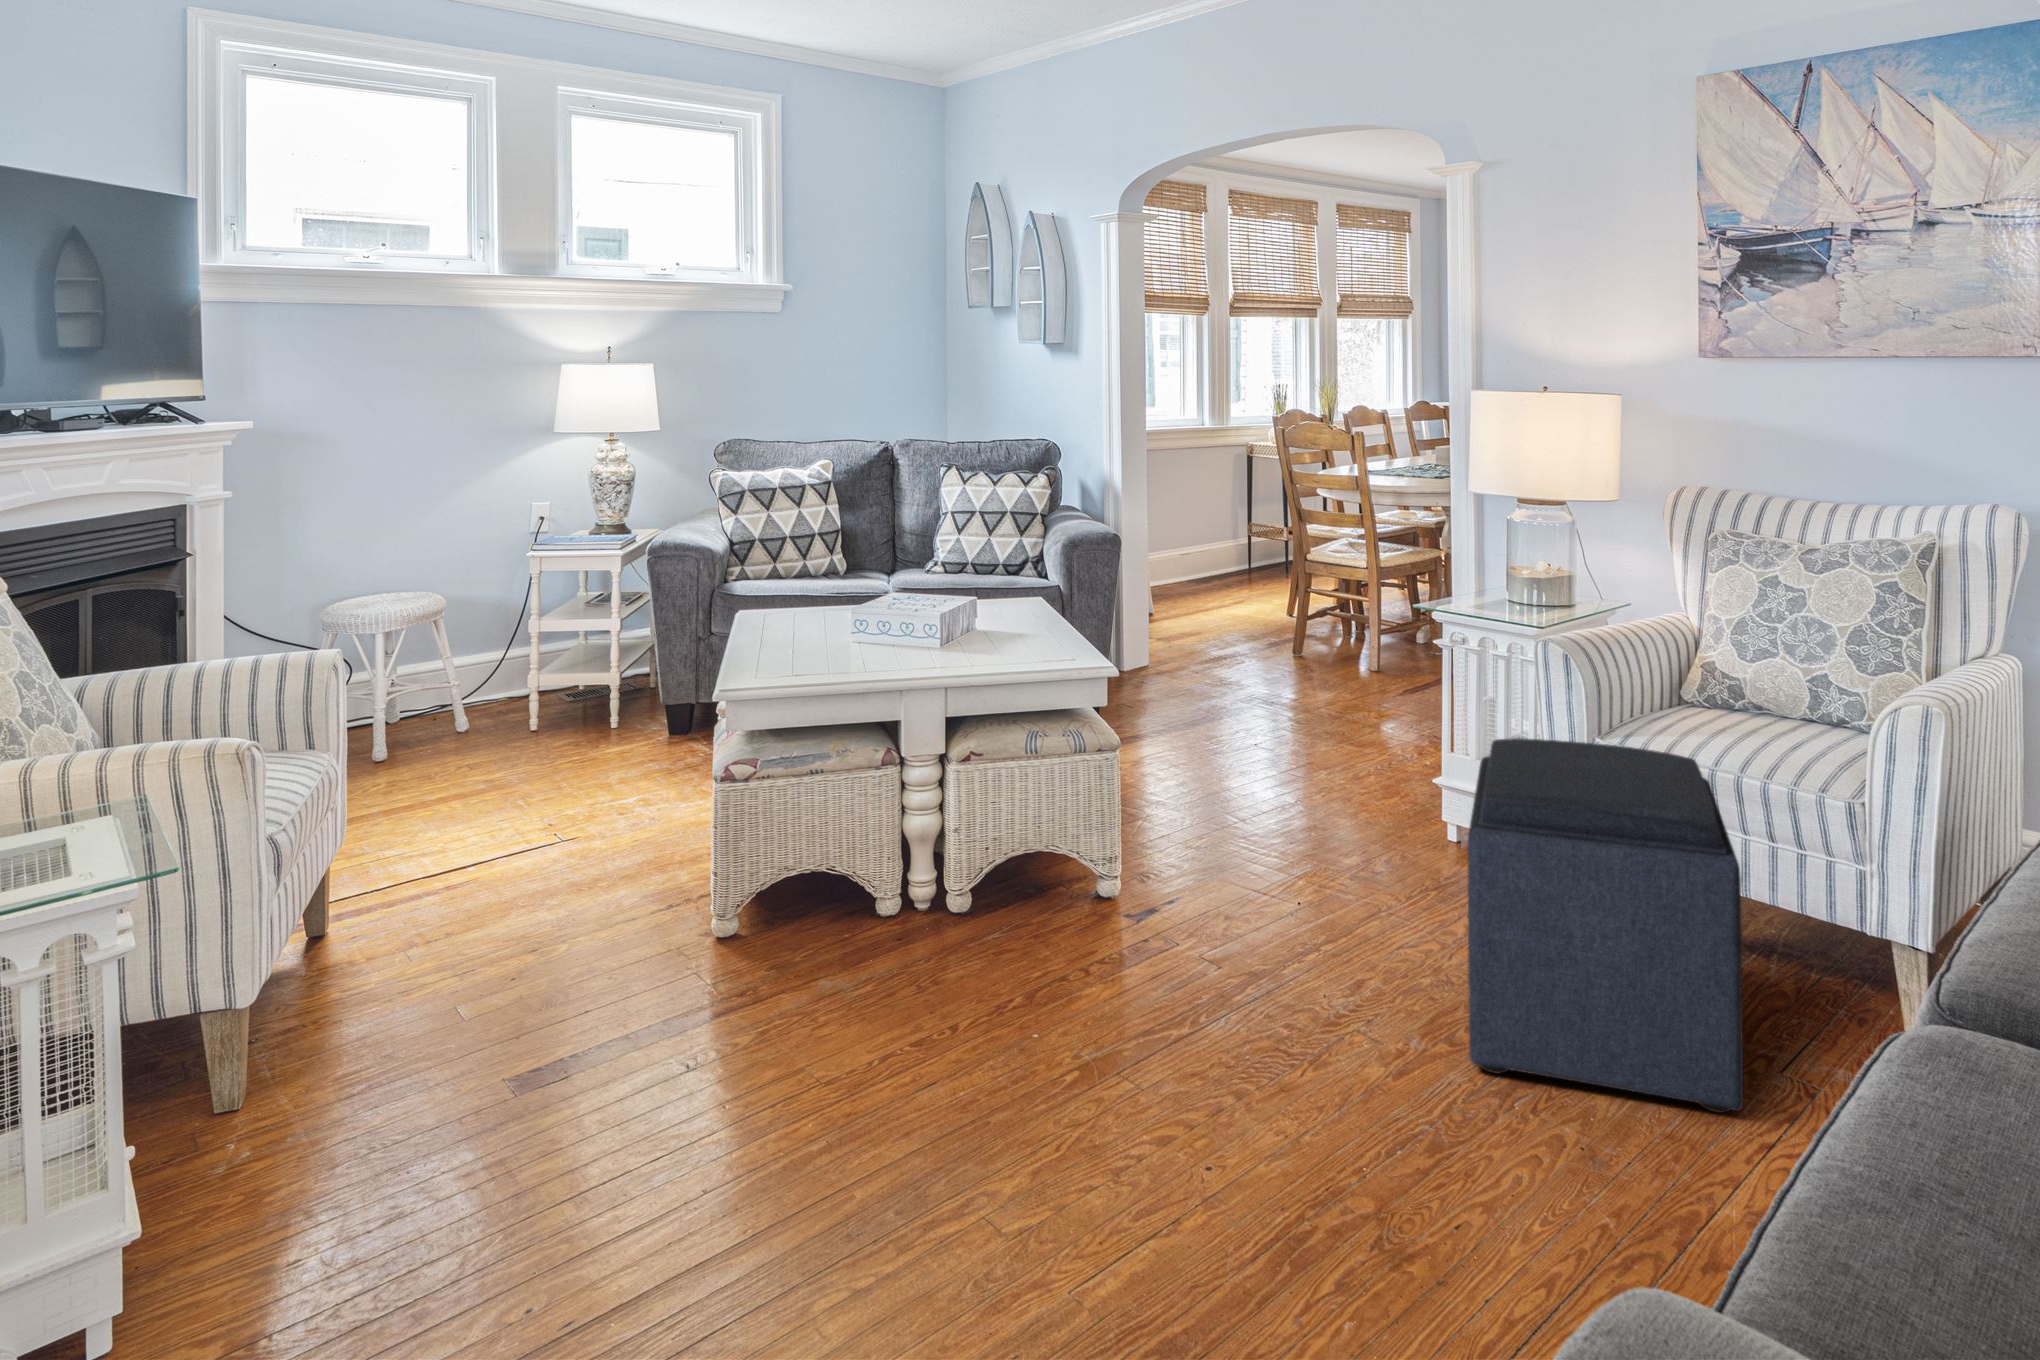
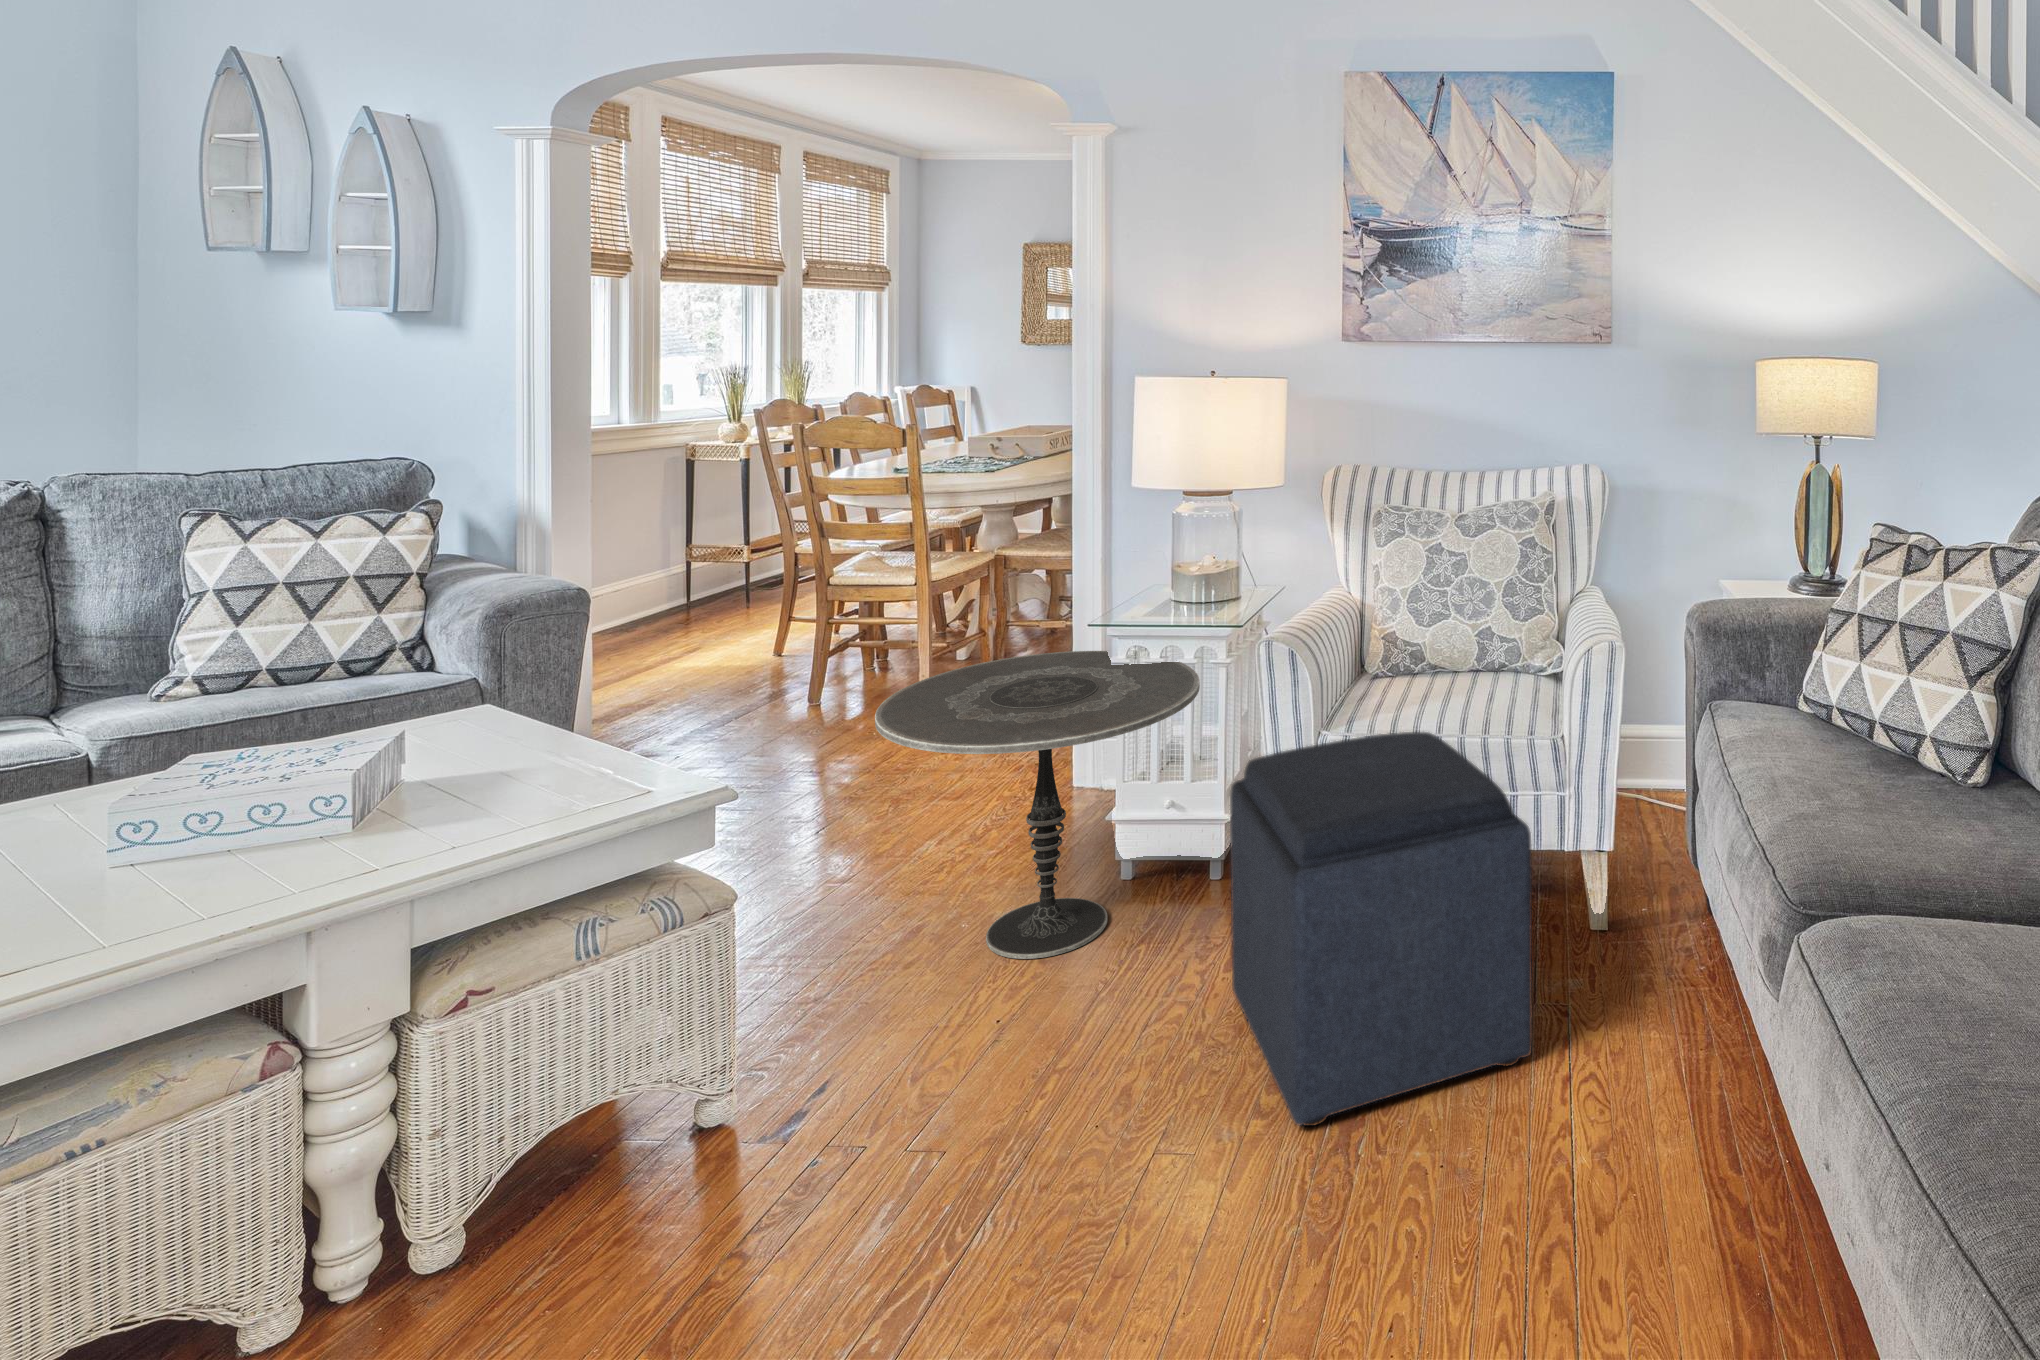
side table: none [1234,627,1502,883] -> present [875,651,1200,959]

